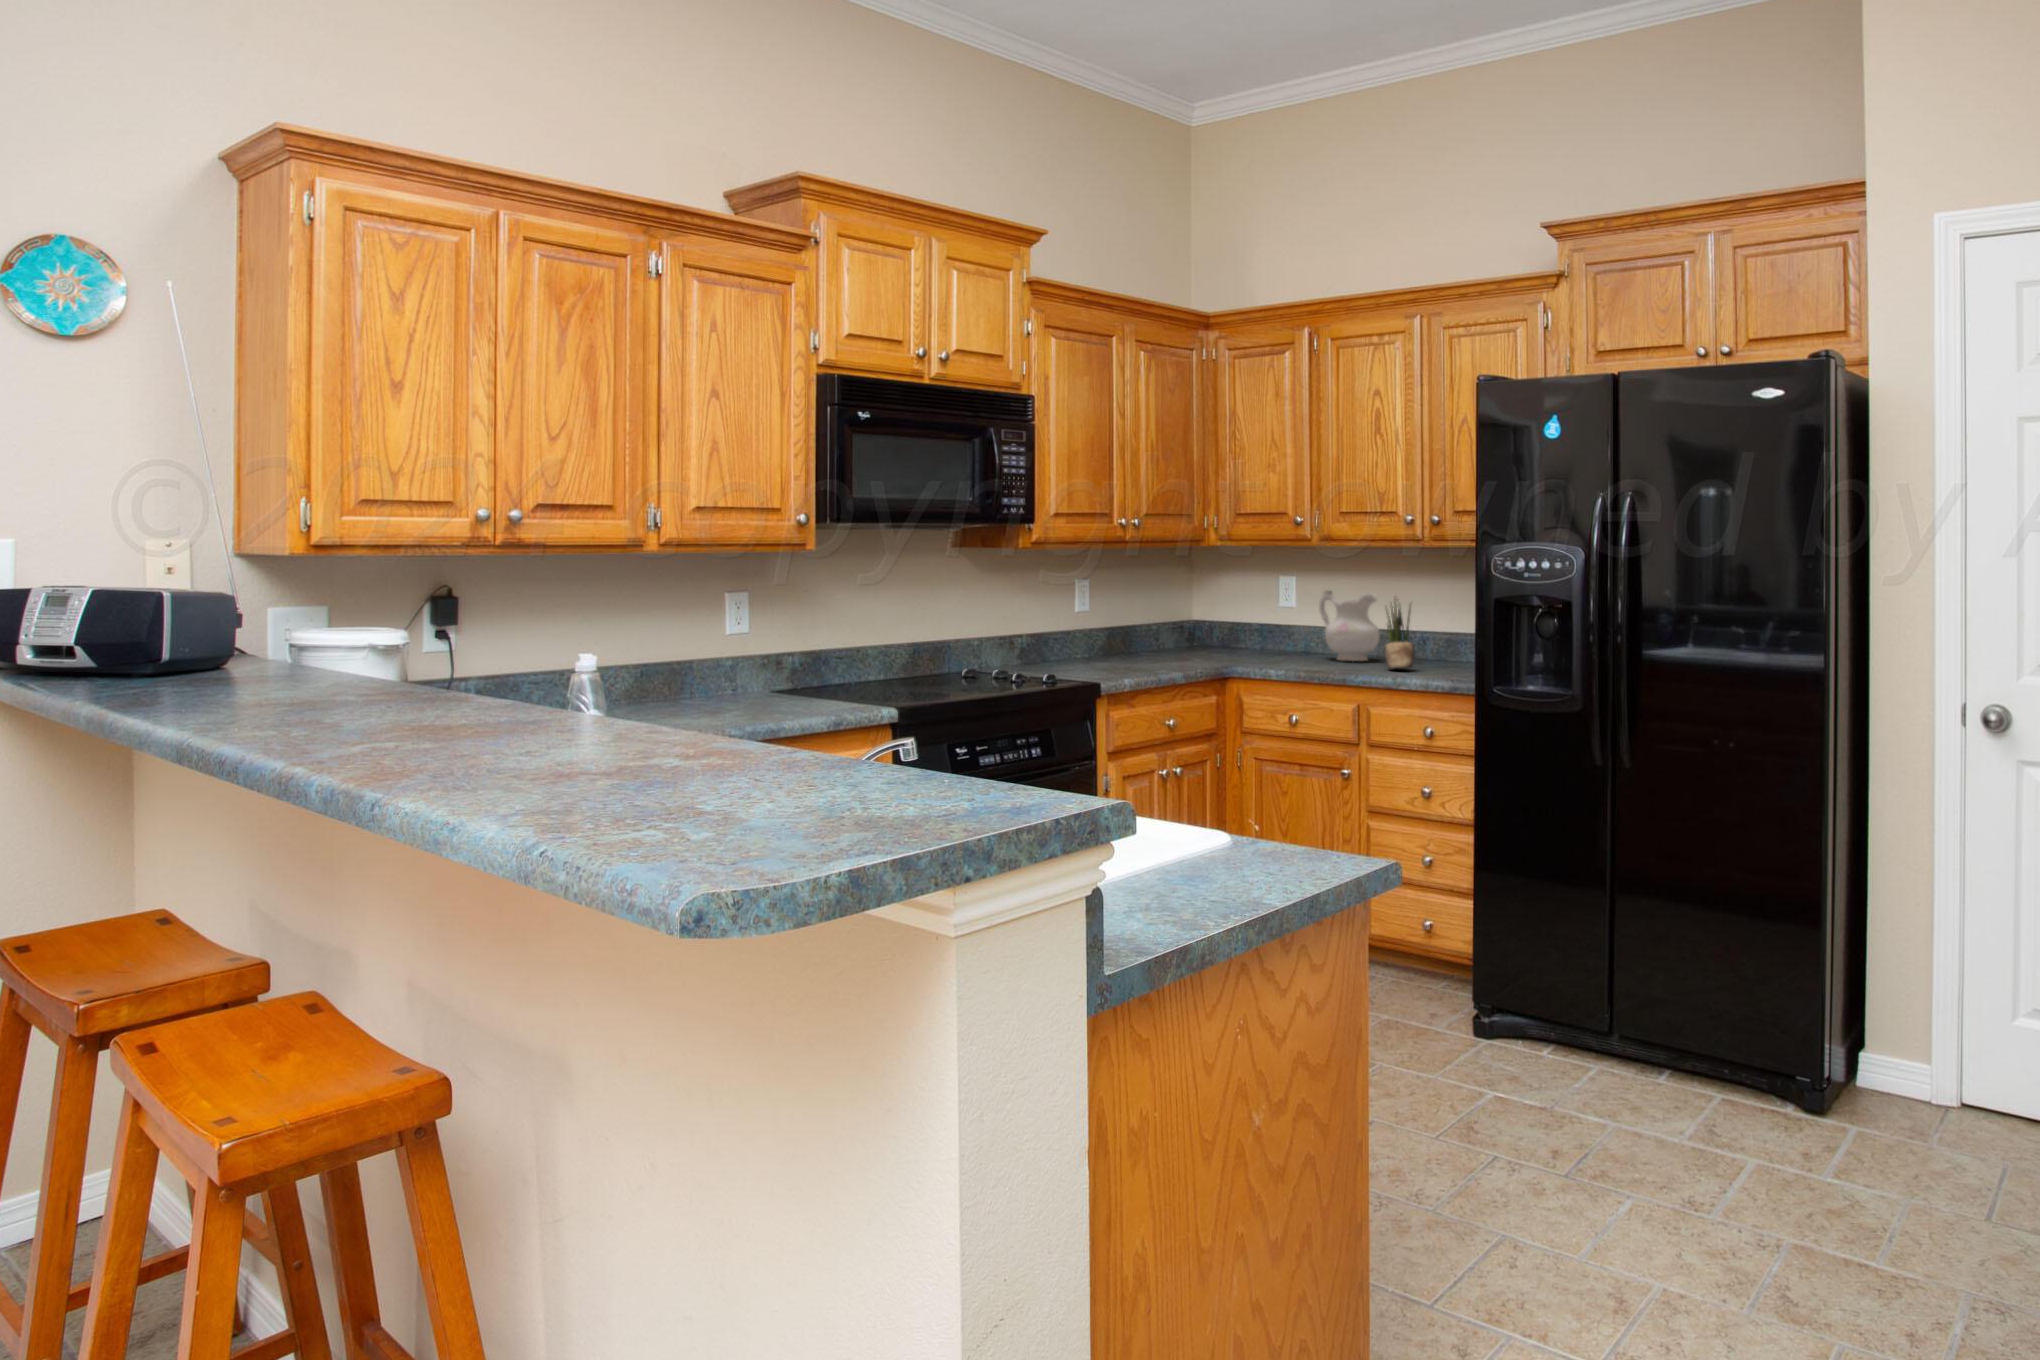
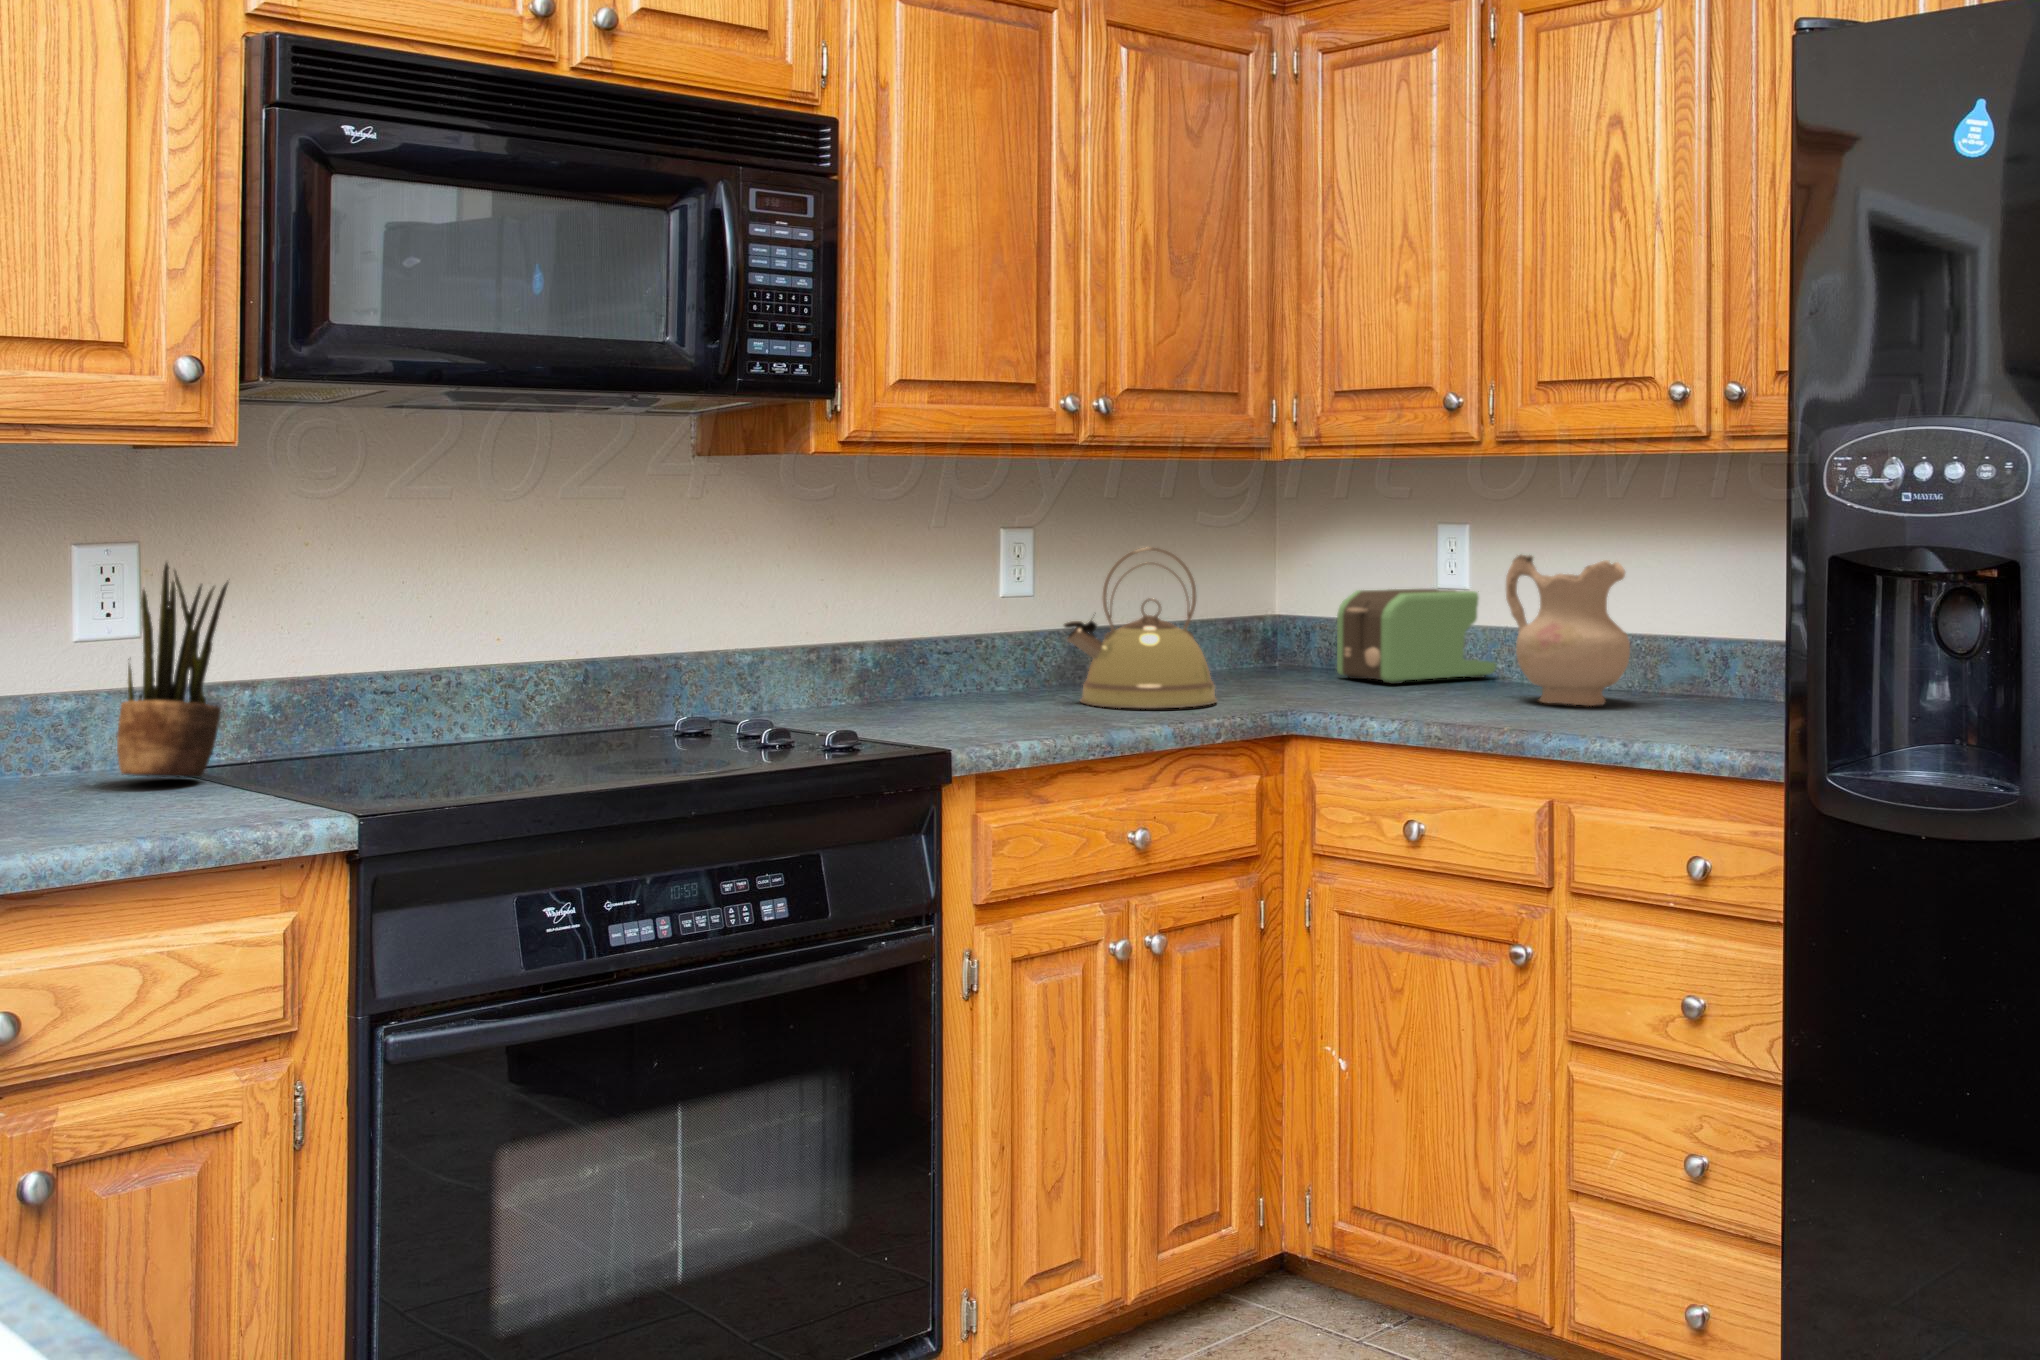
kettle: none [1119,590,1190,666] -> present [1064,547,1217,708]
potted plant: present [1385,599,1415,669] -> present [117,563,228,778]
toaster: none [1232,606,1307,653] -> present [1337,589,1496,684]

